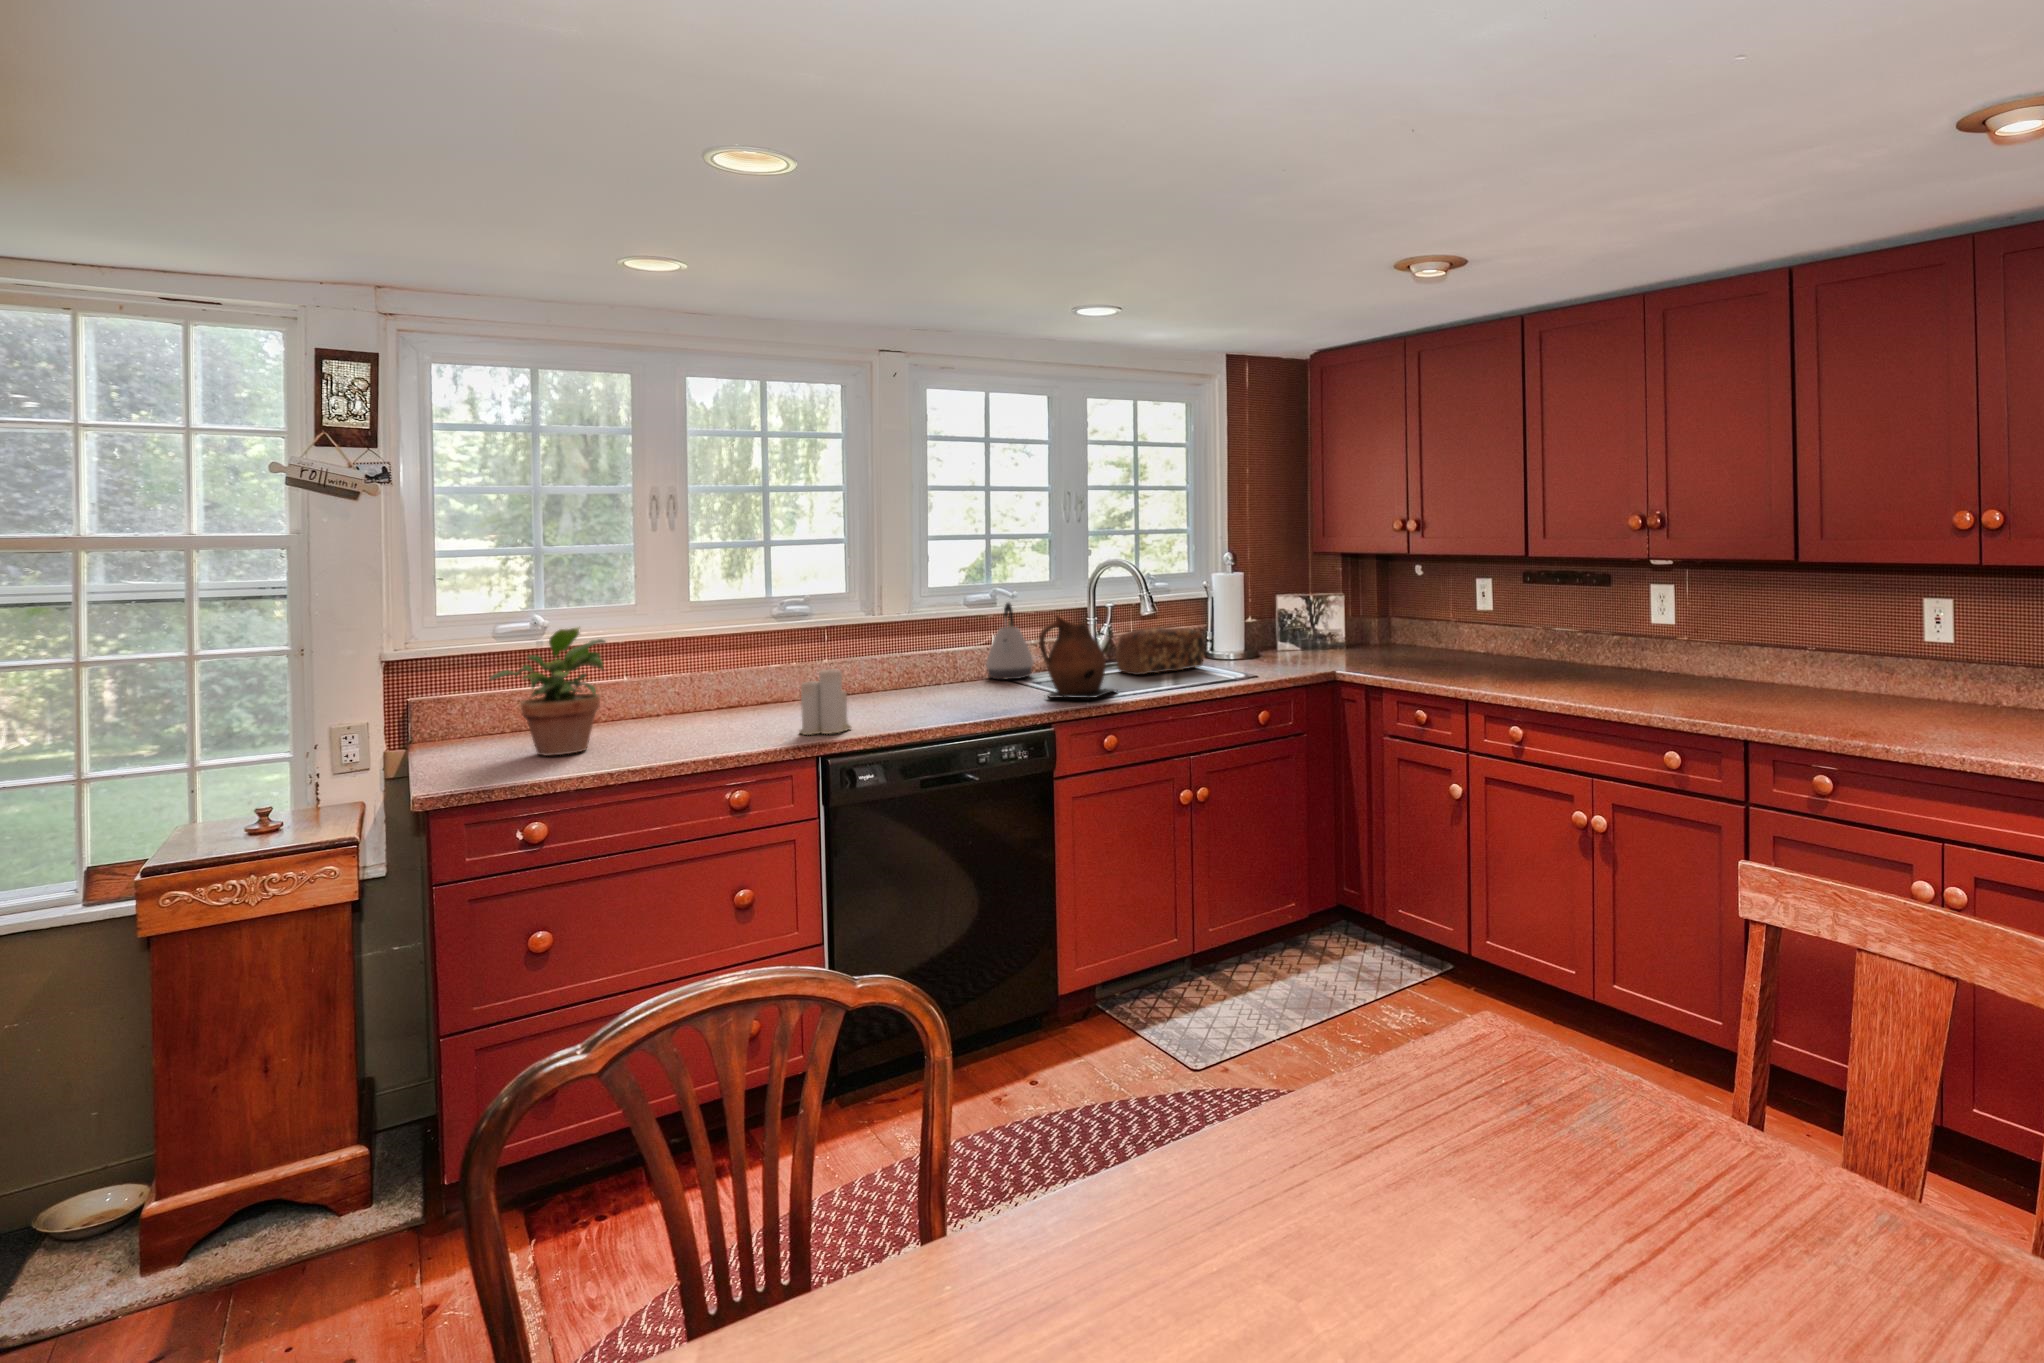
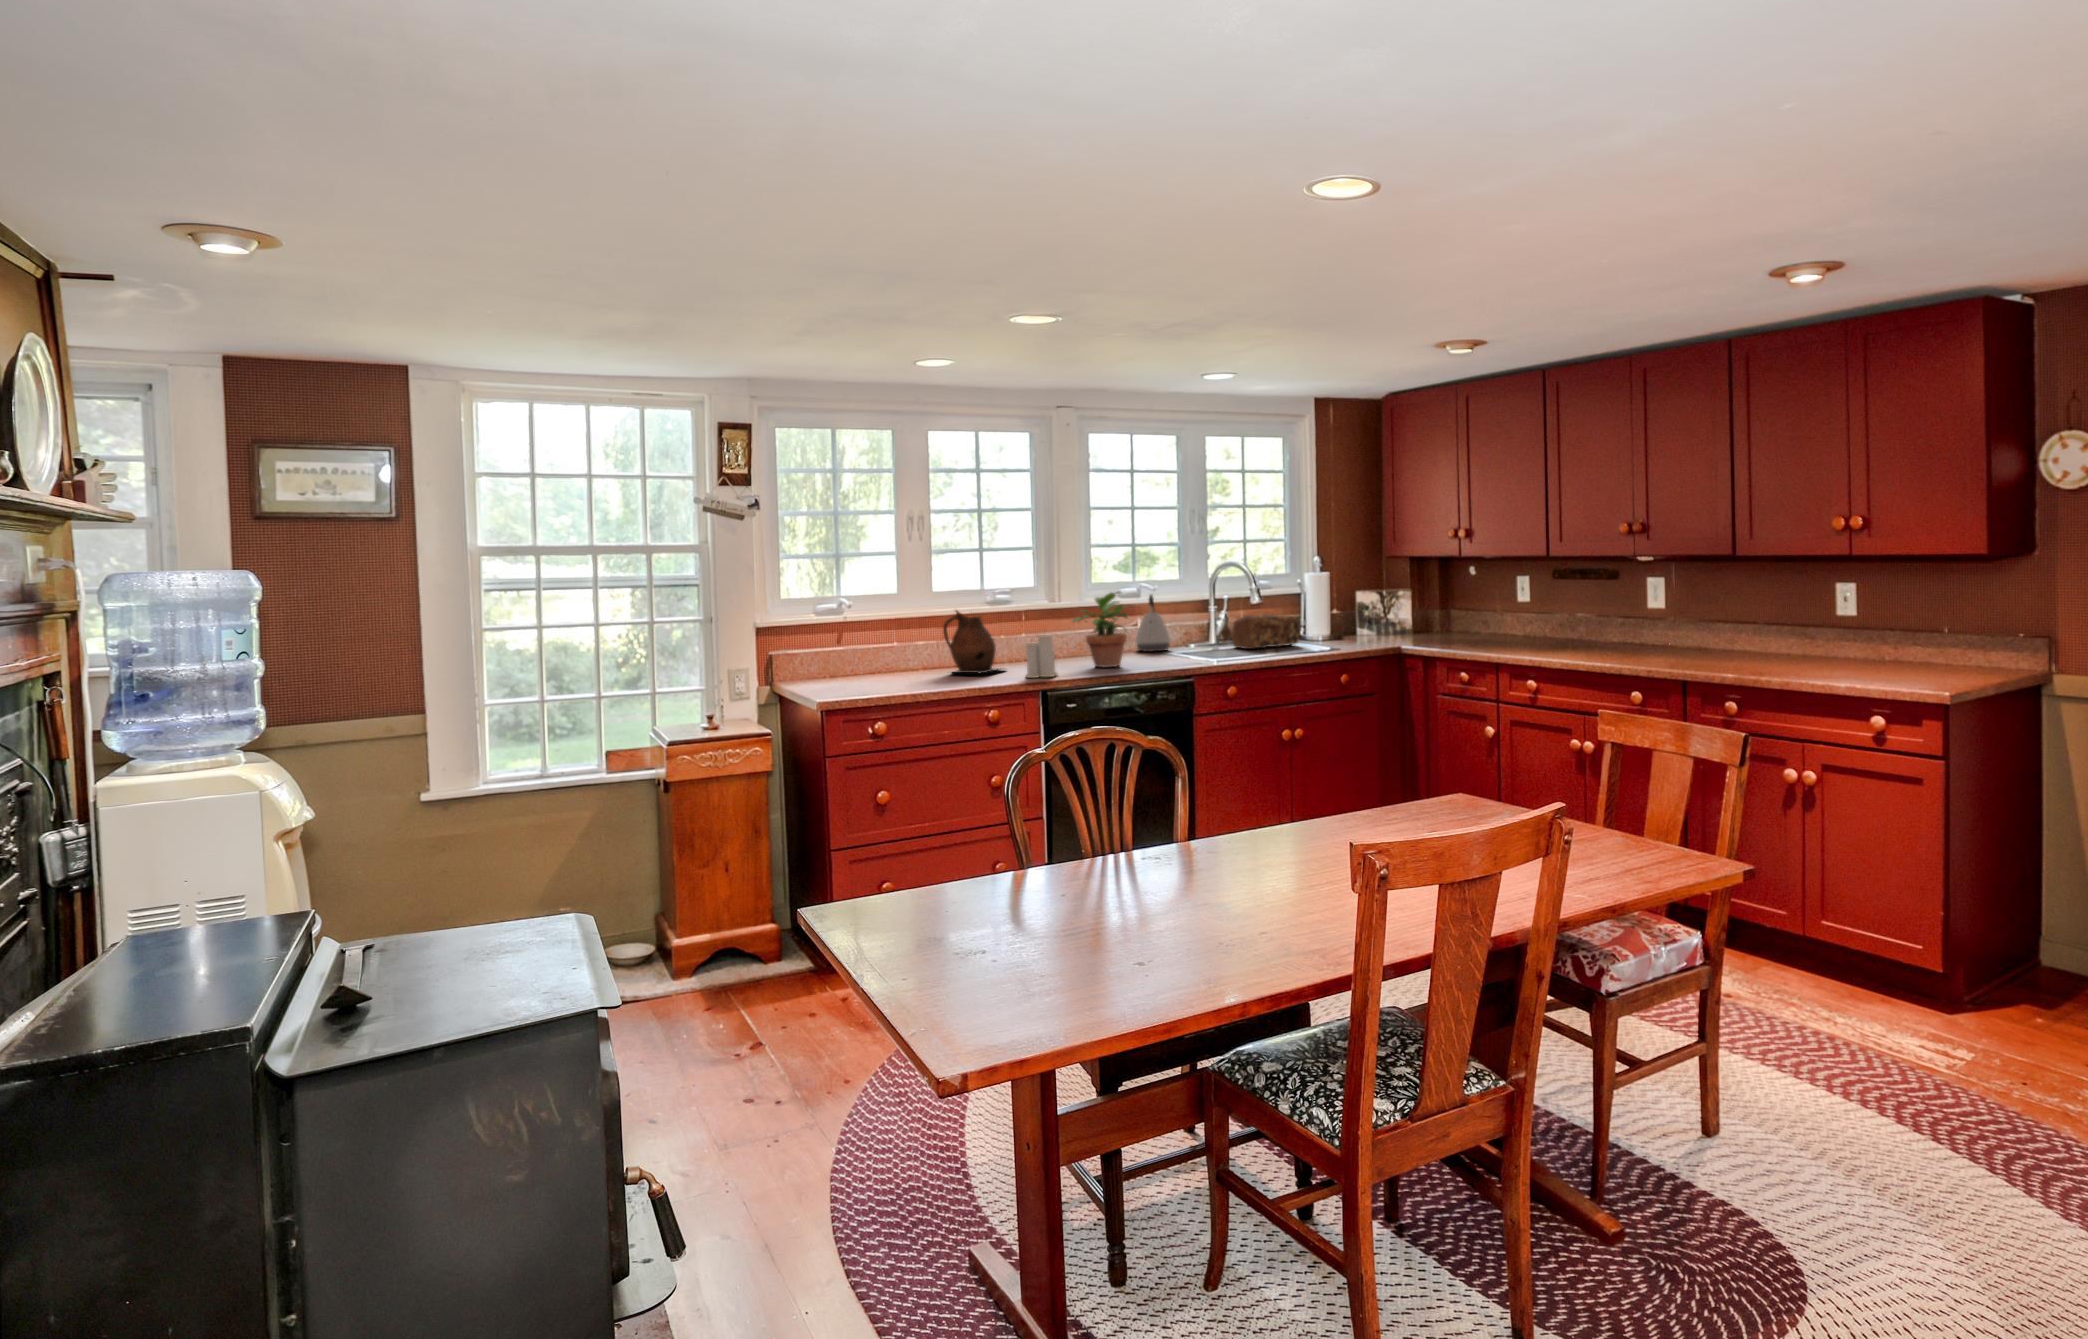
ceramic pitcher: present [1039,615,1115,698] -> present [943,610,1006,674]
potted plant: present [490,628,605,755] -> present [1073,592,1127,667]

